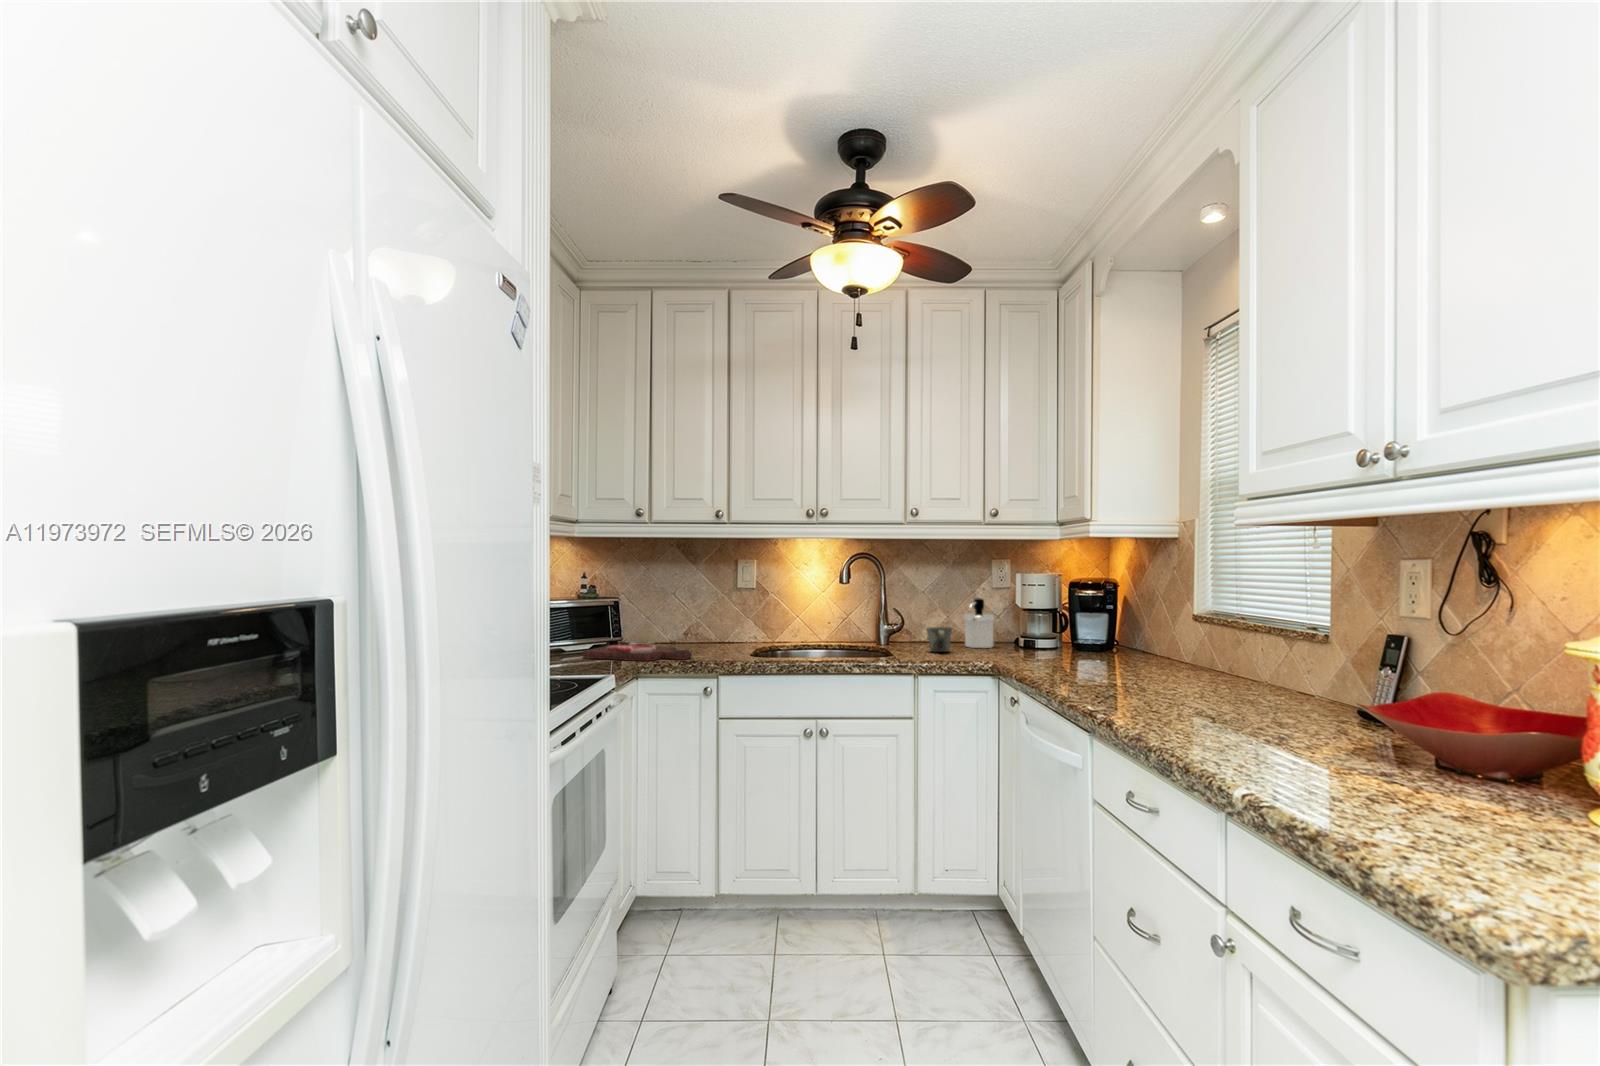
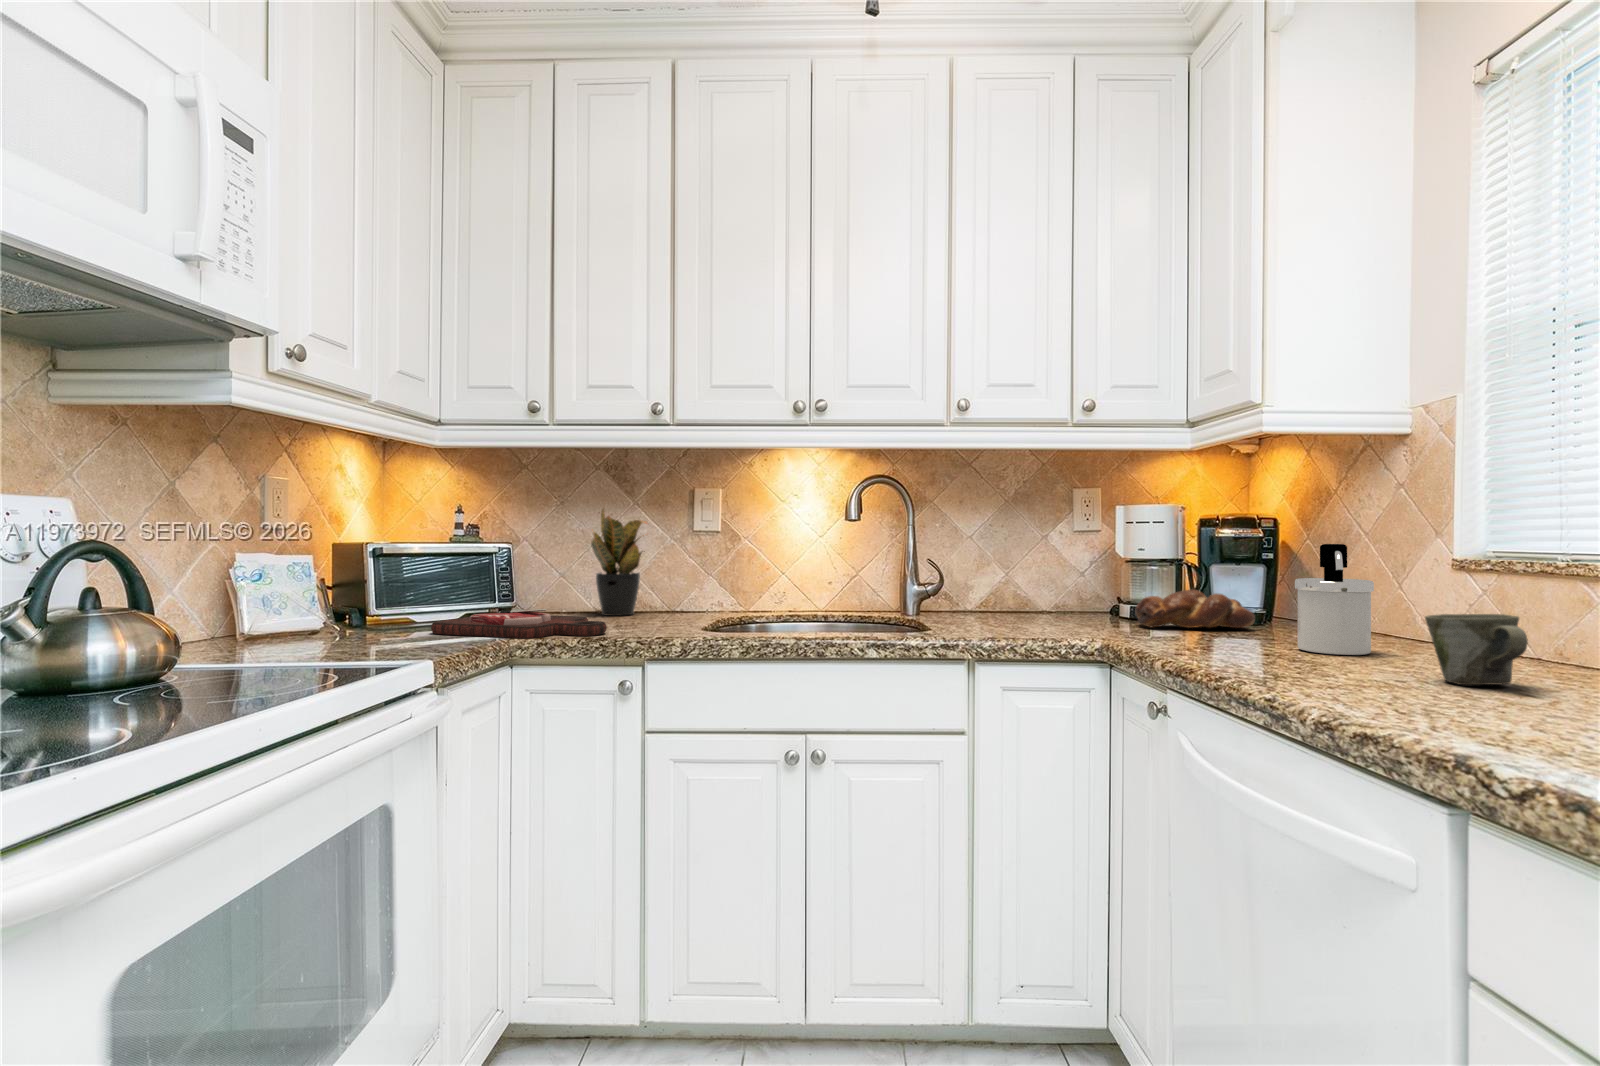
potted plant: none [662,564,716,645] -> present [591,510,647,616]
soap dispenser: present [964,598,994,648] -> present [1295,544,1374,655]
mug: present [926,627,952,652] -> present [1425,614,1528,685]
bread loaf: none [1024,629,1095,654] -> present [1135,590,1255,628]

